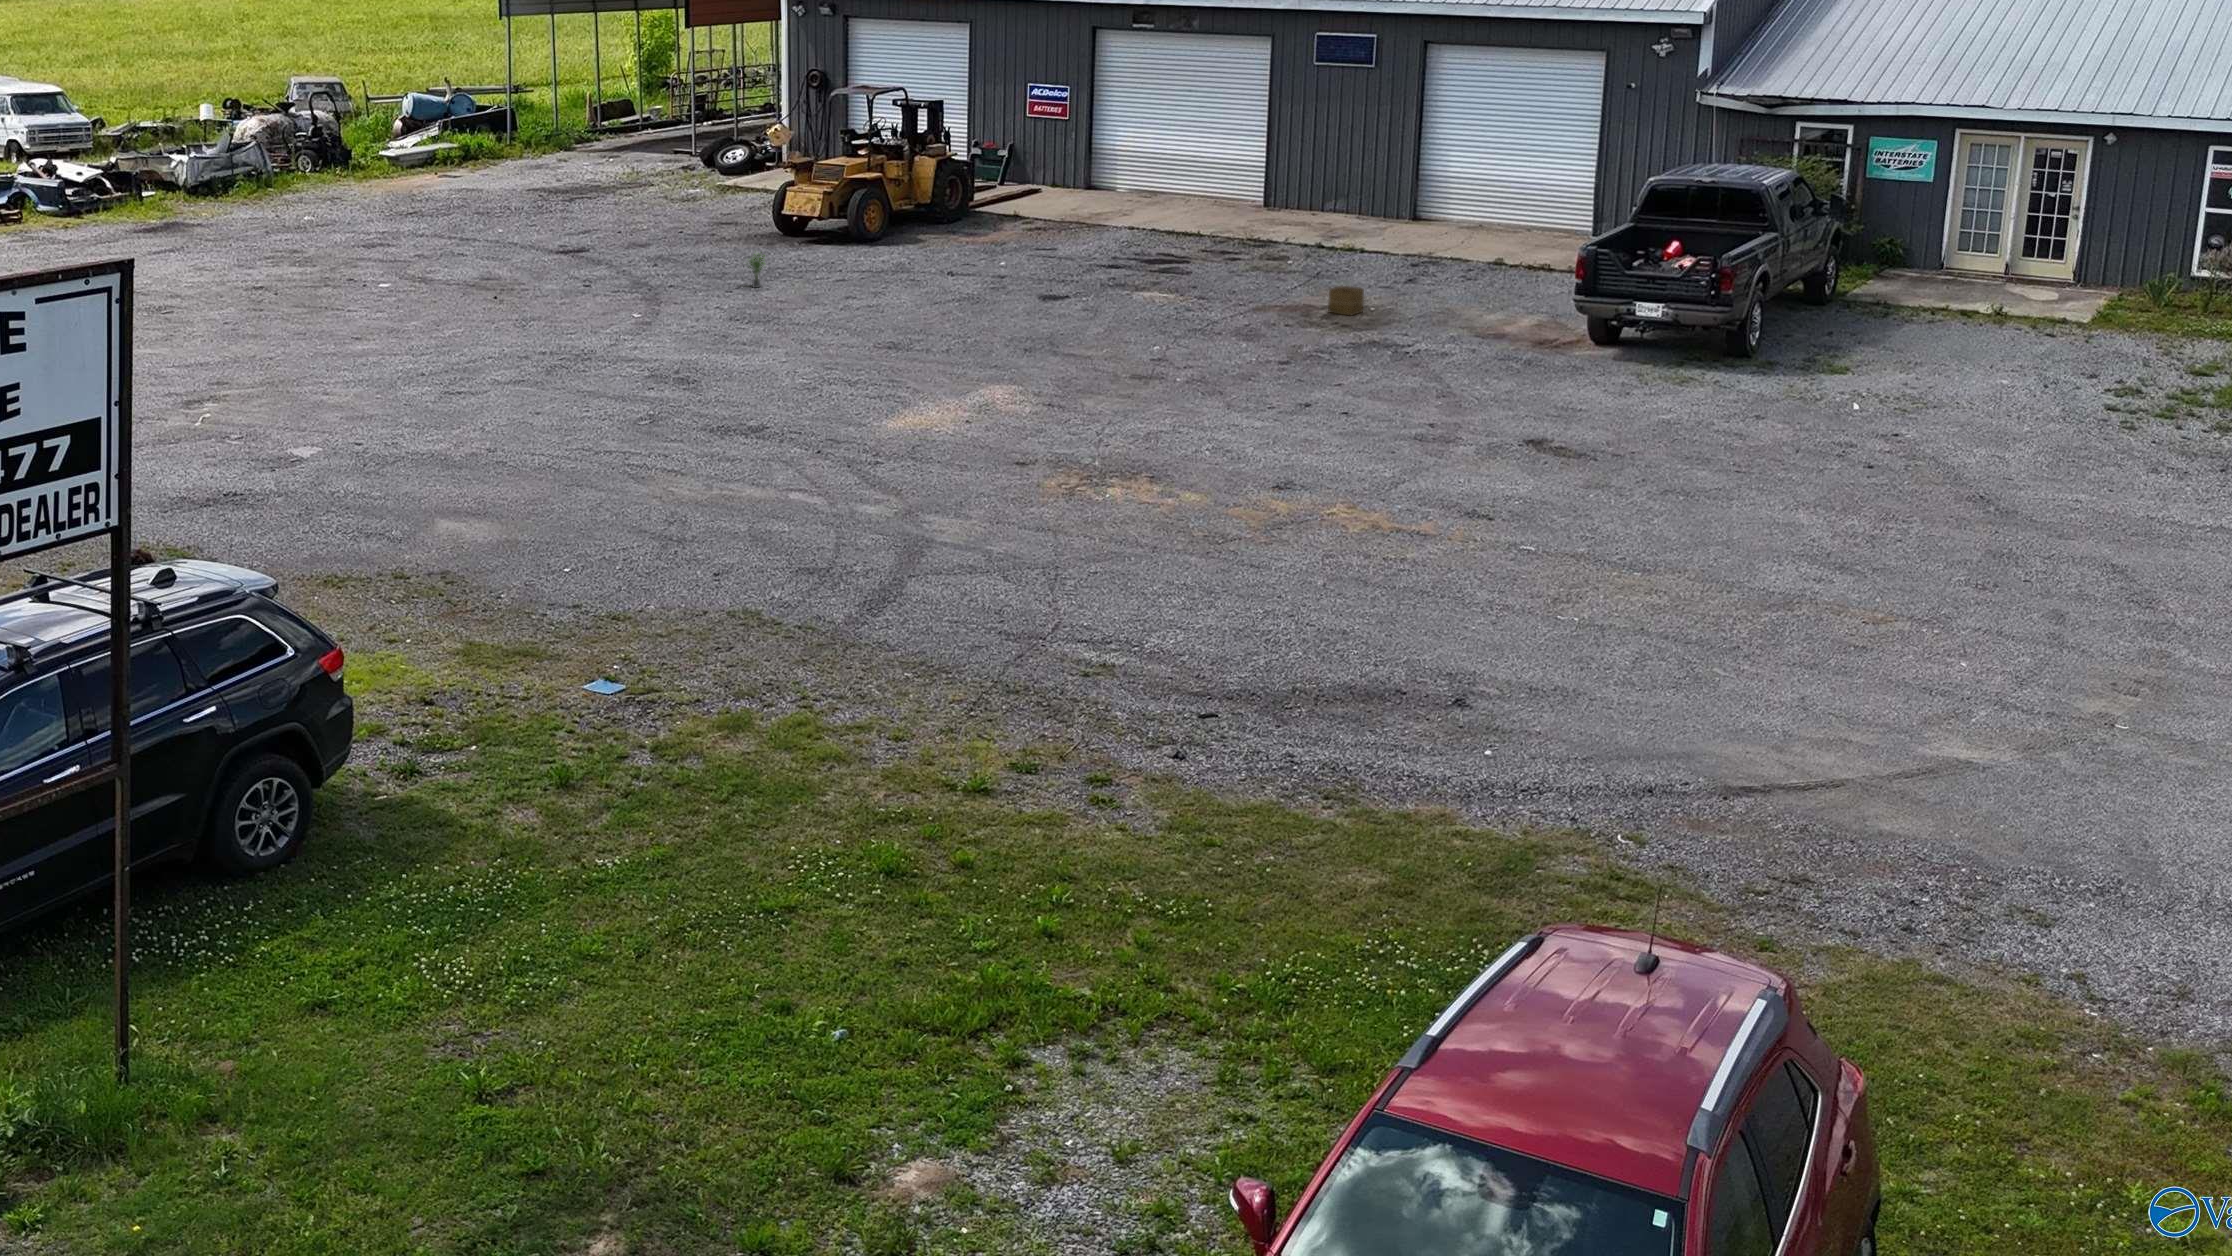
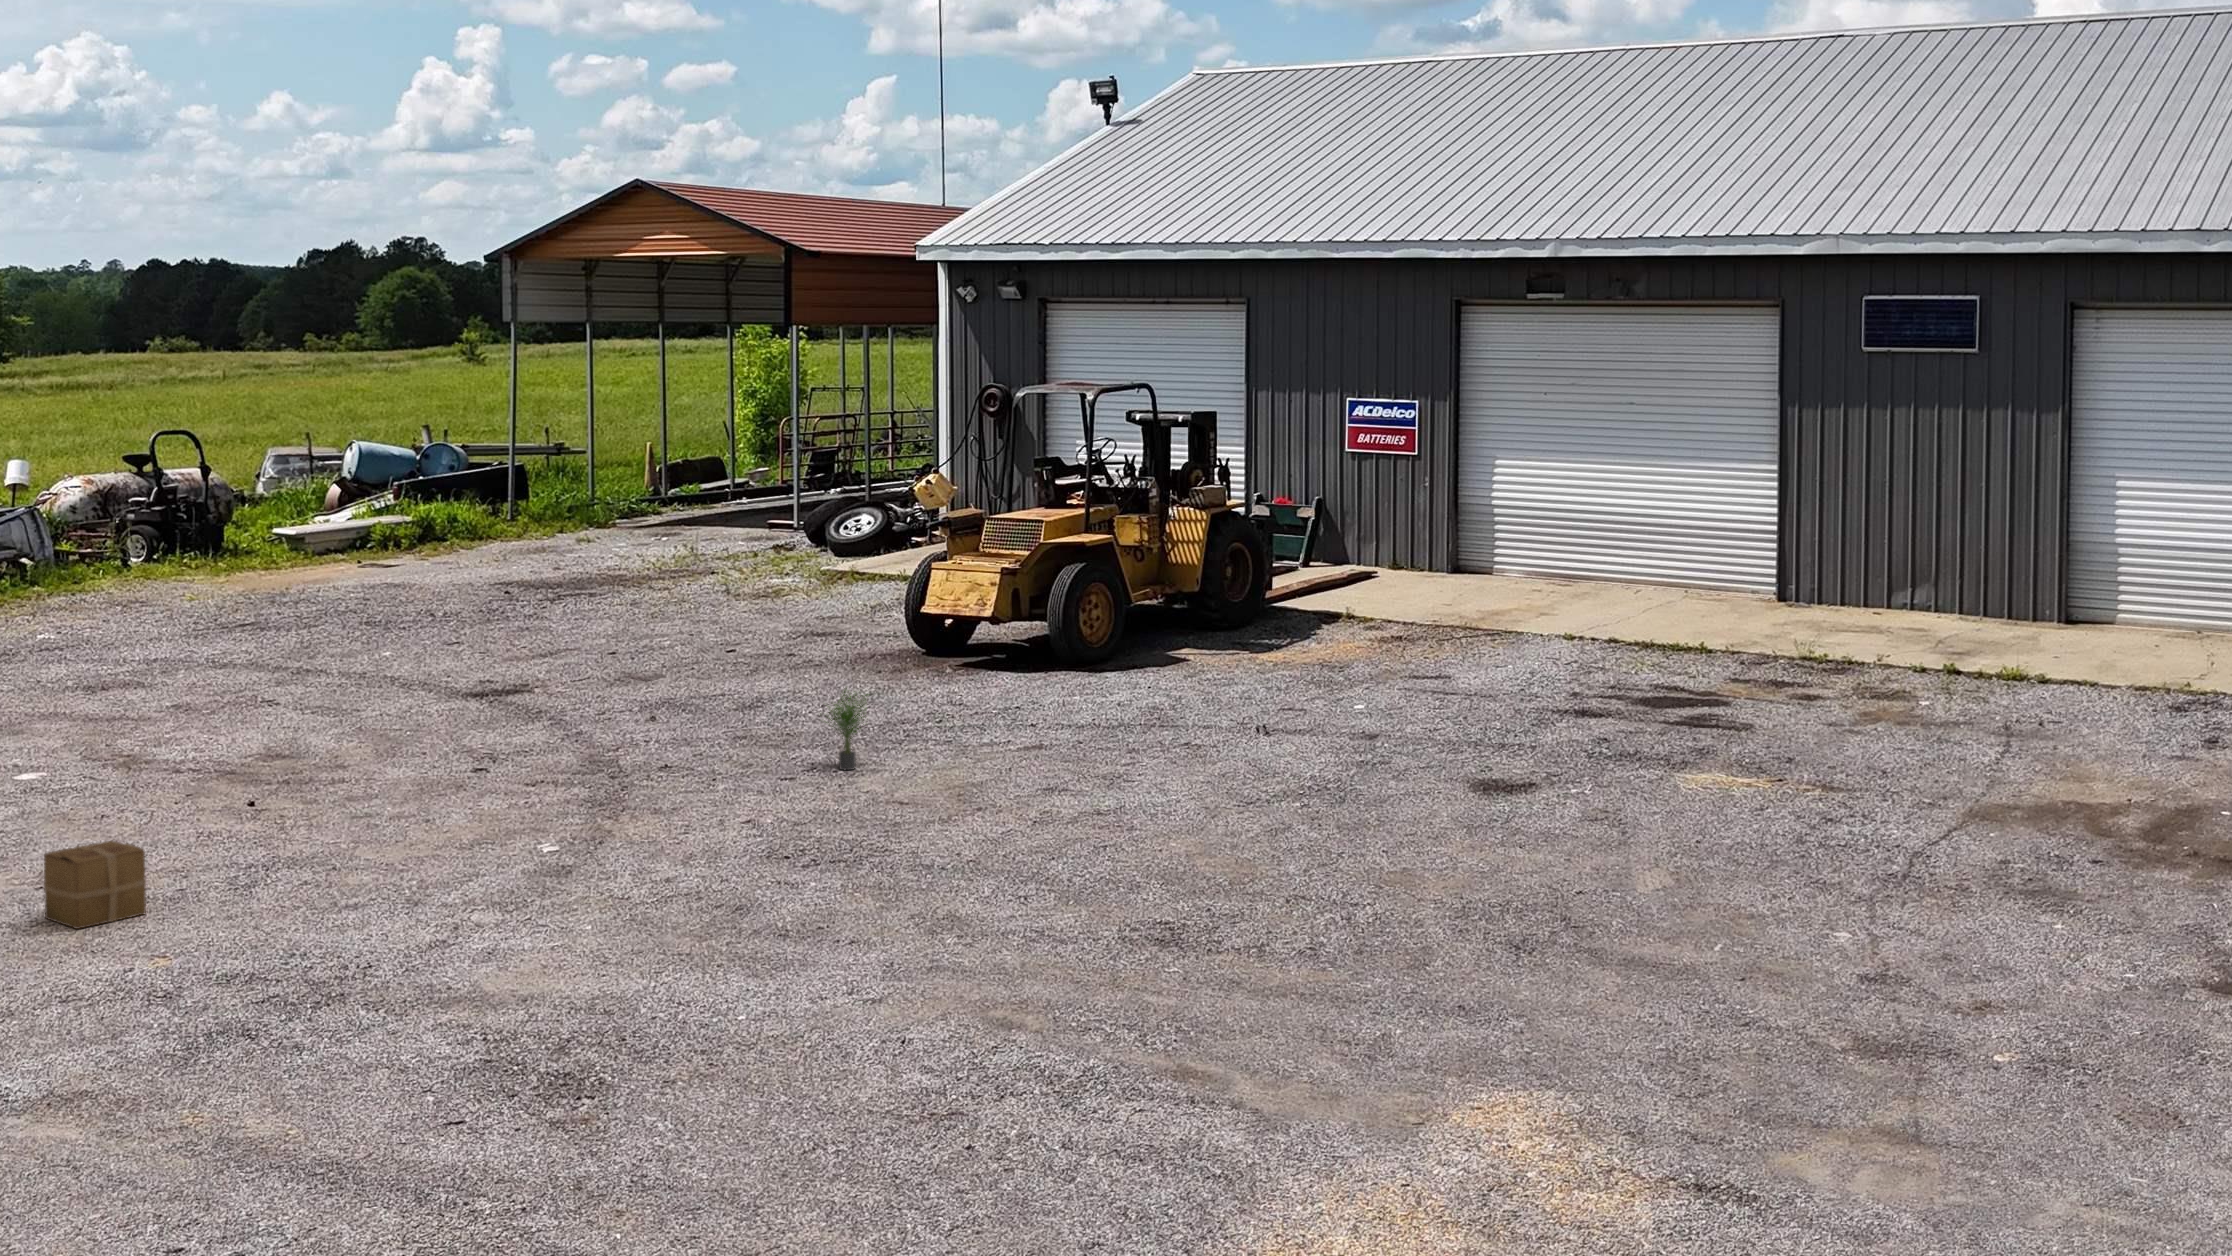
cardboard box: present [1328,286,1364,315] -> present [44,841,146,929]

